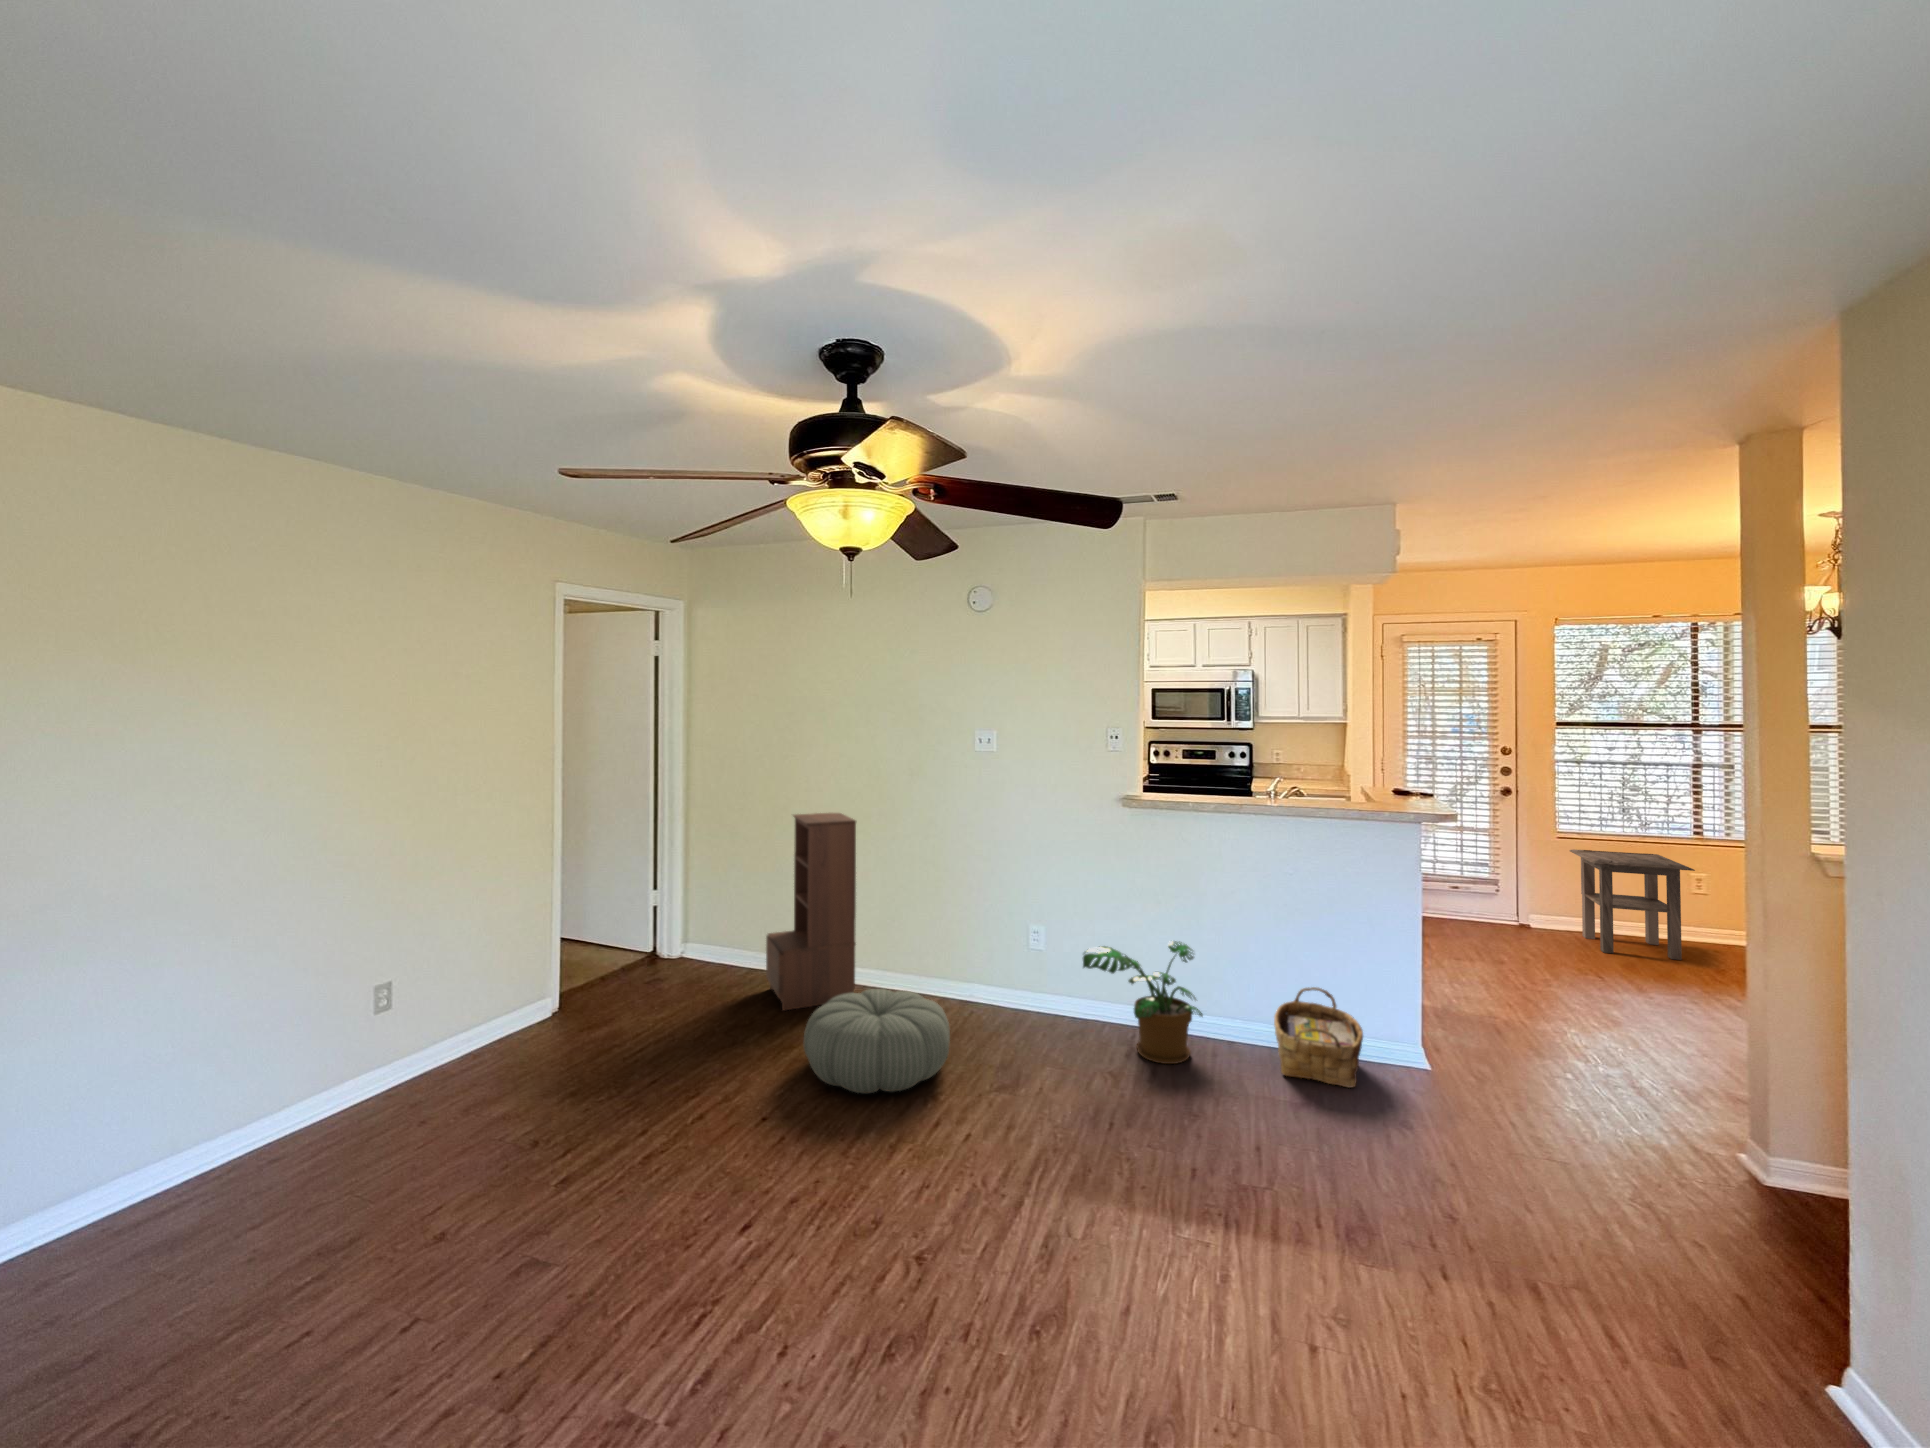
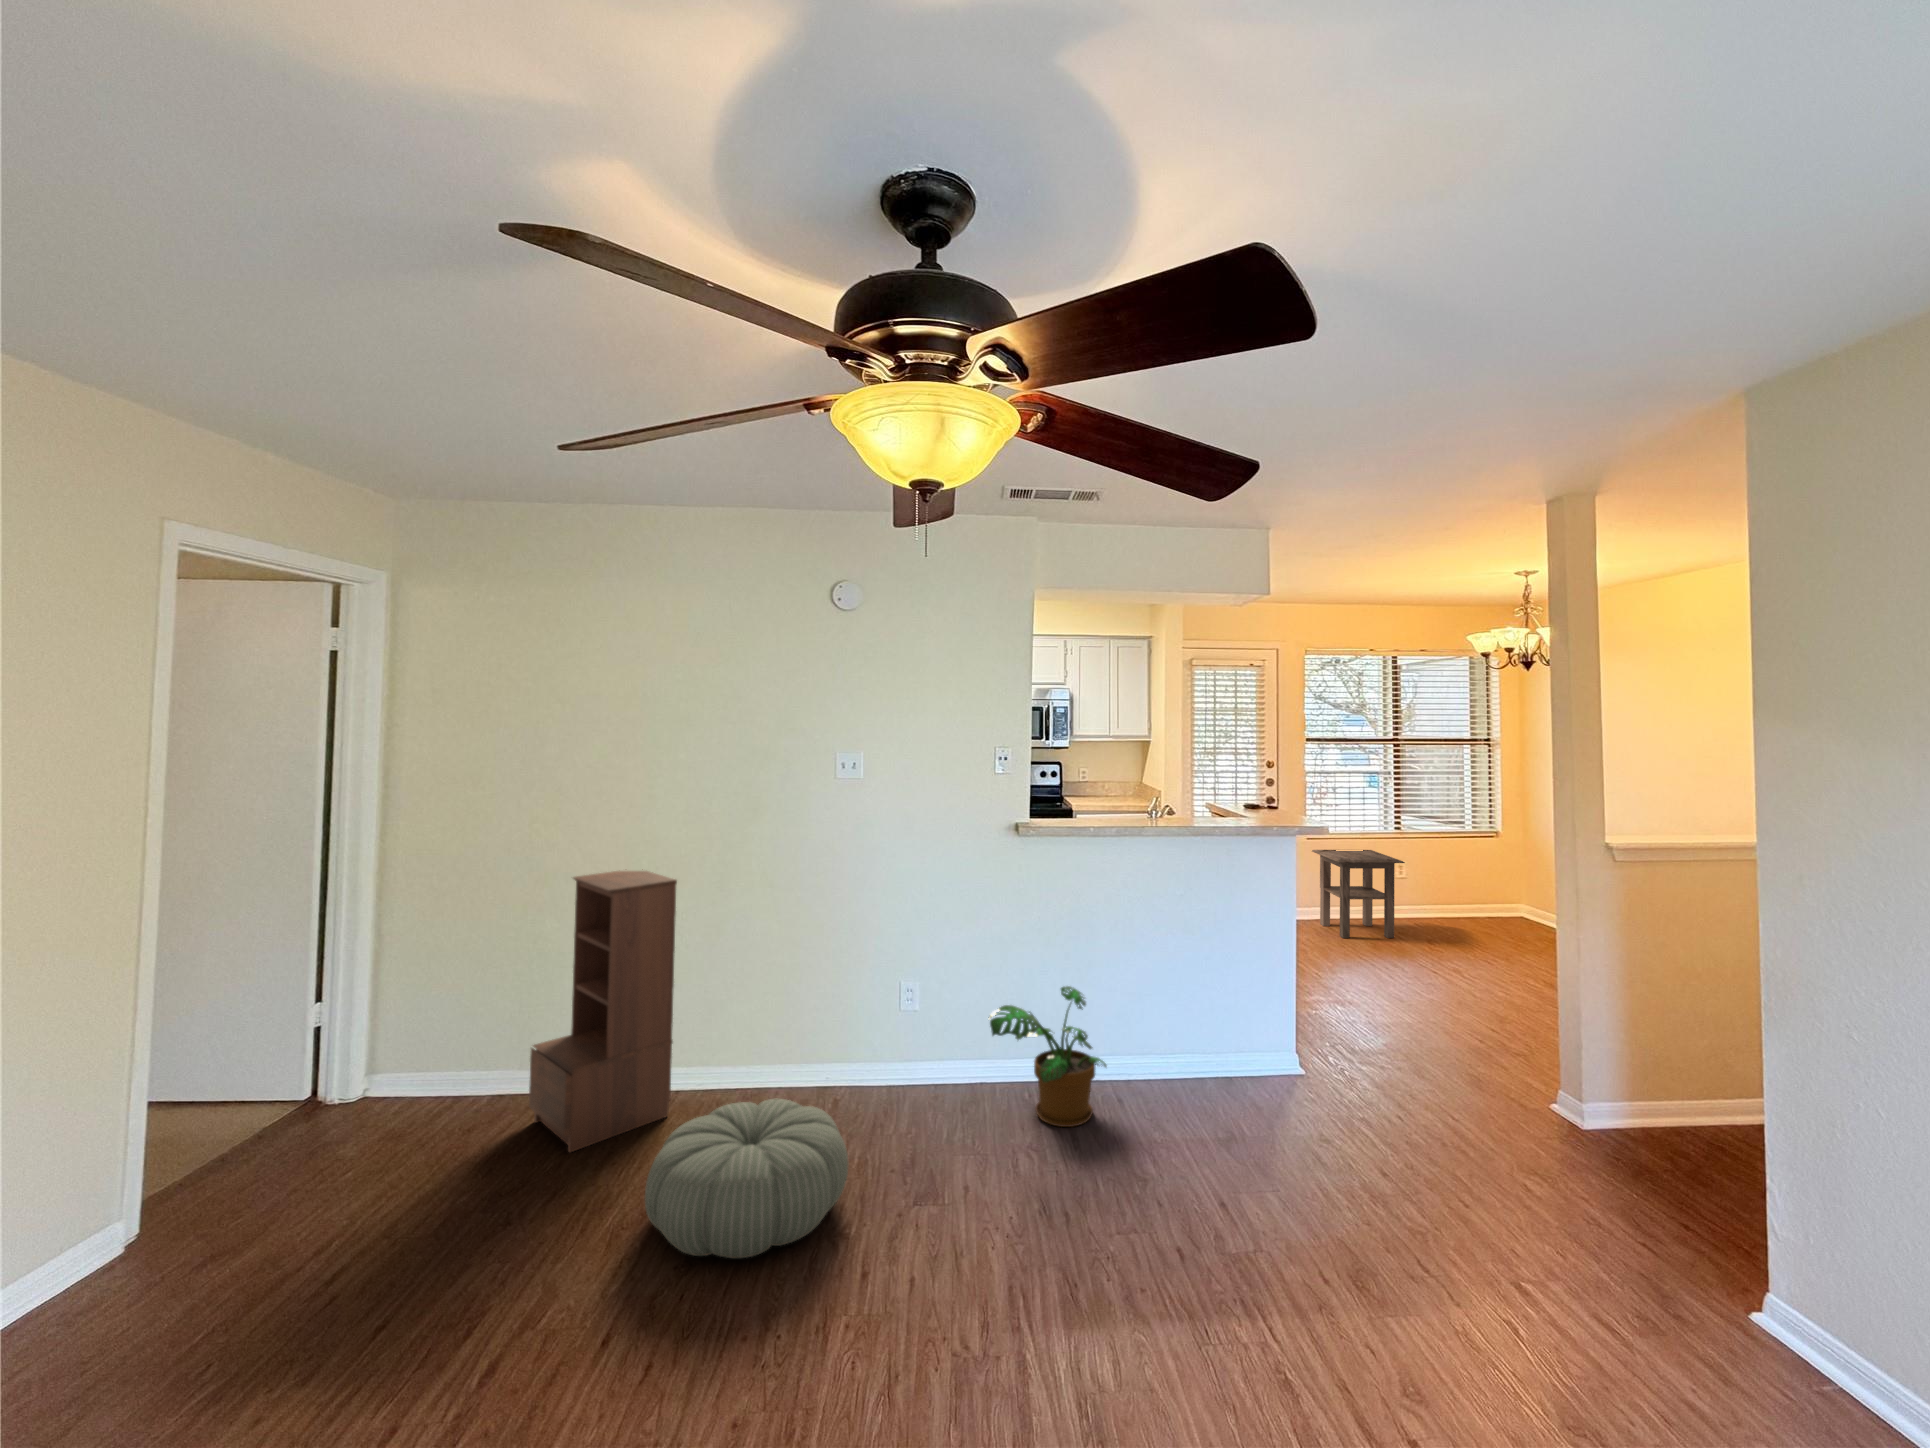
woven basket: present [1274,987,1363,1087] -> none [1168,1016,1255,1116]

